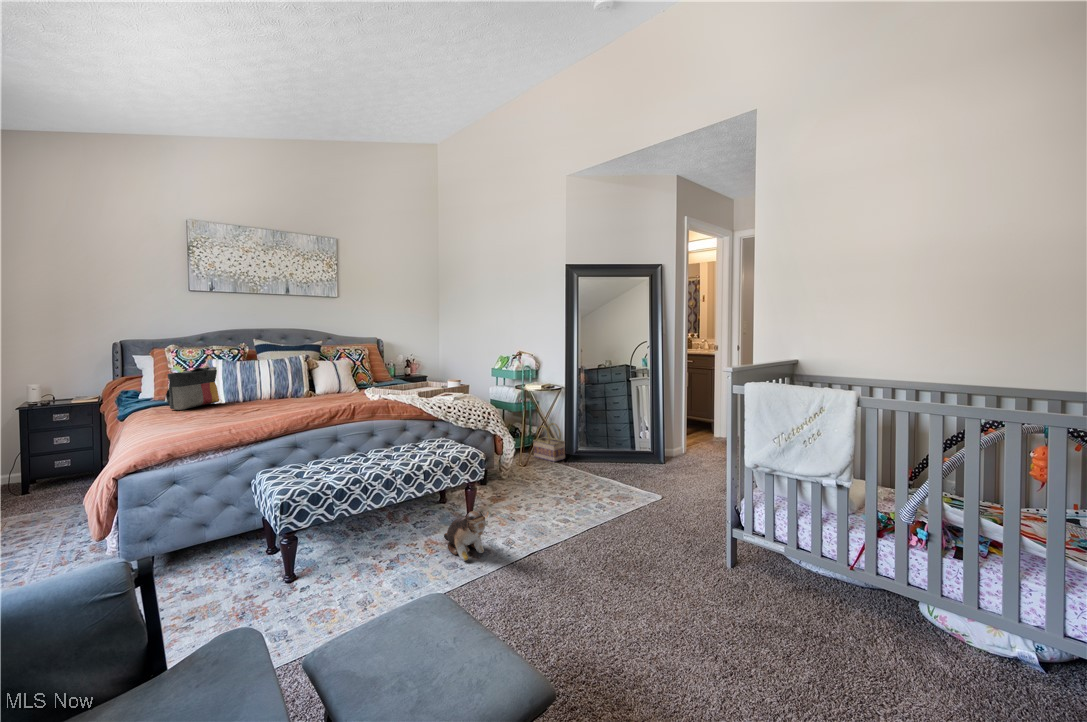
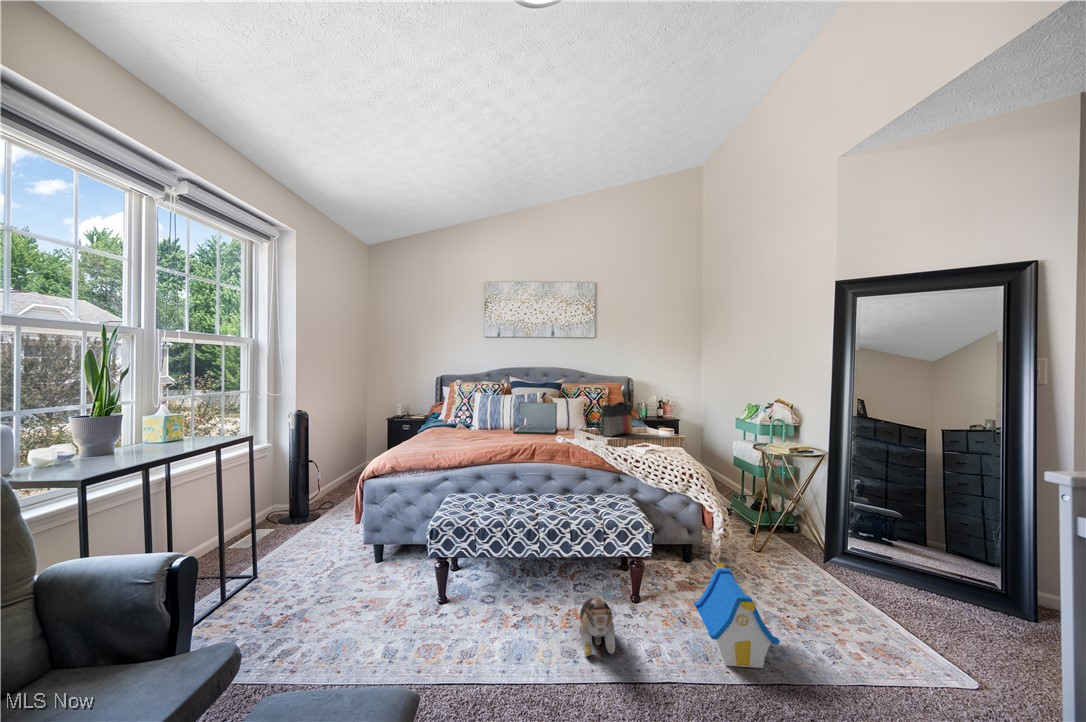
laptop: none [278,365,336,403] -> present [513,402,557,434]
tote bag: present [166,367,219,410] -> present [597,402,633,436]
basket: present [533,423,565,462] -> none [770,500,816,554]
toy house: none [521,469,584,533] -> present [694,563,780,668]

